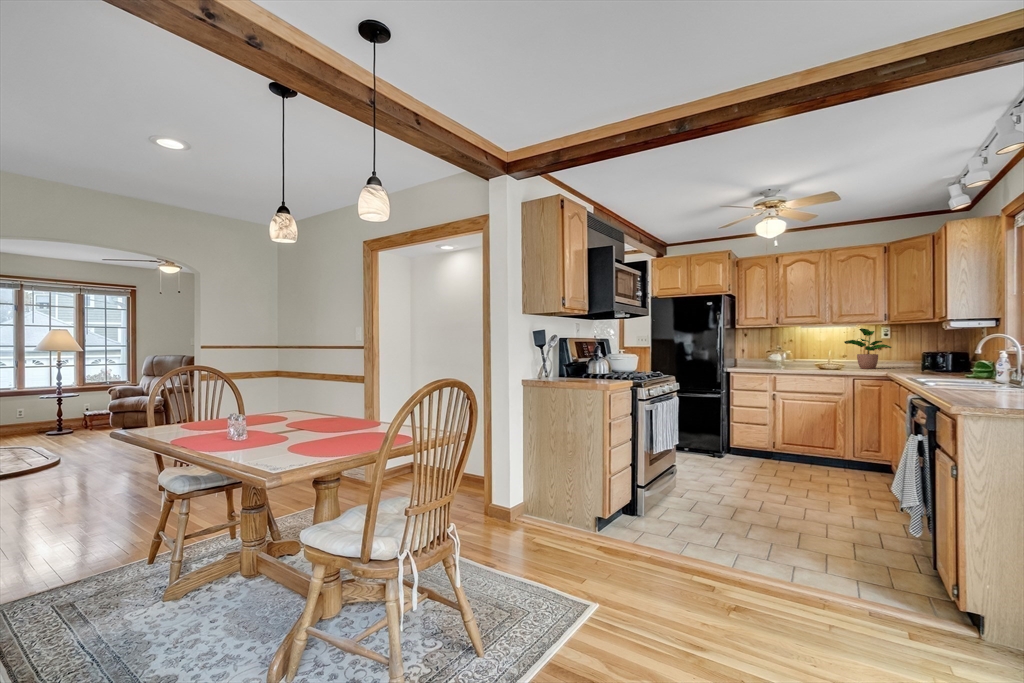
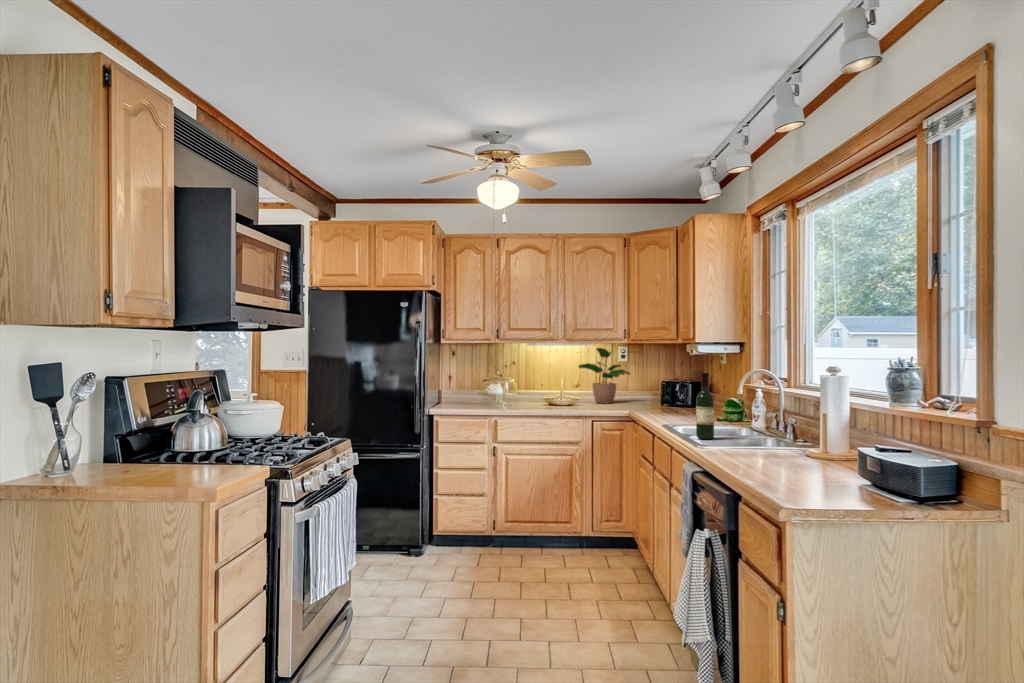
wine bottle: none [930,337,947,384] -> present [696,372,714,439]

